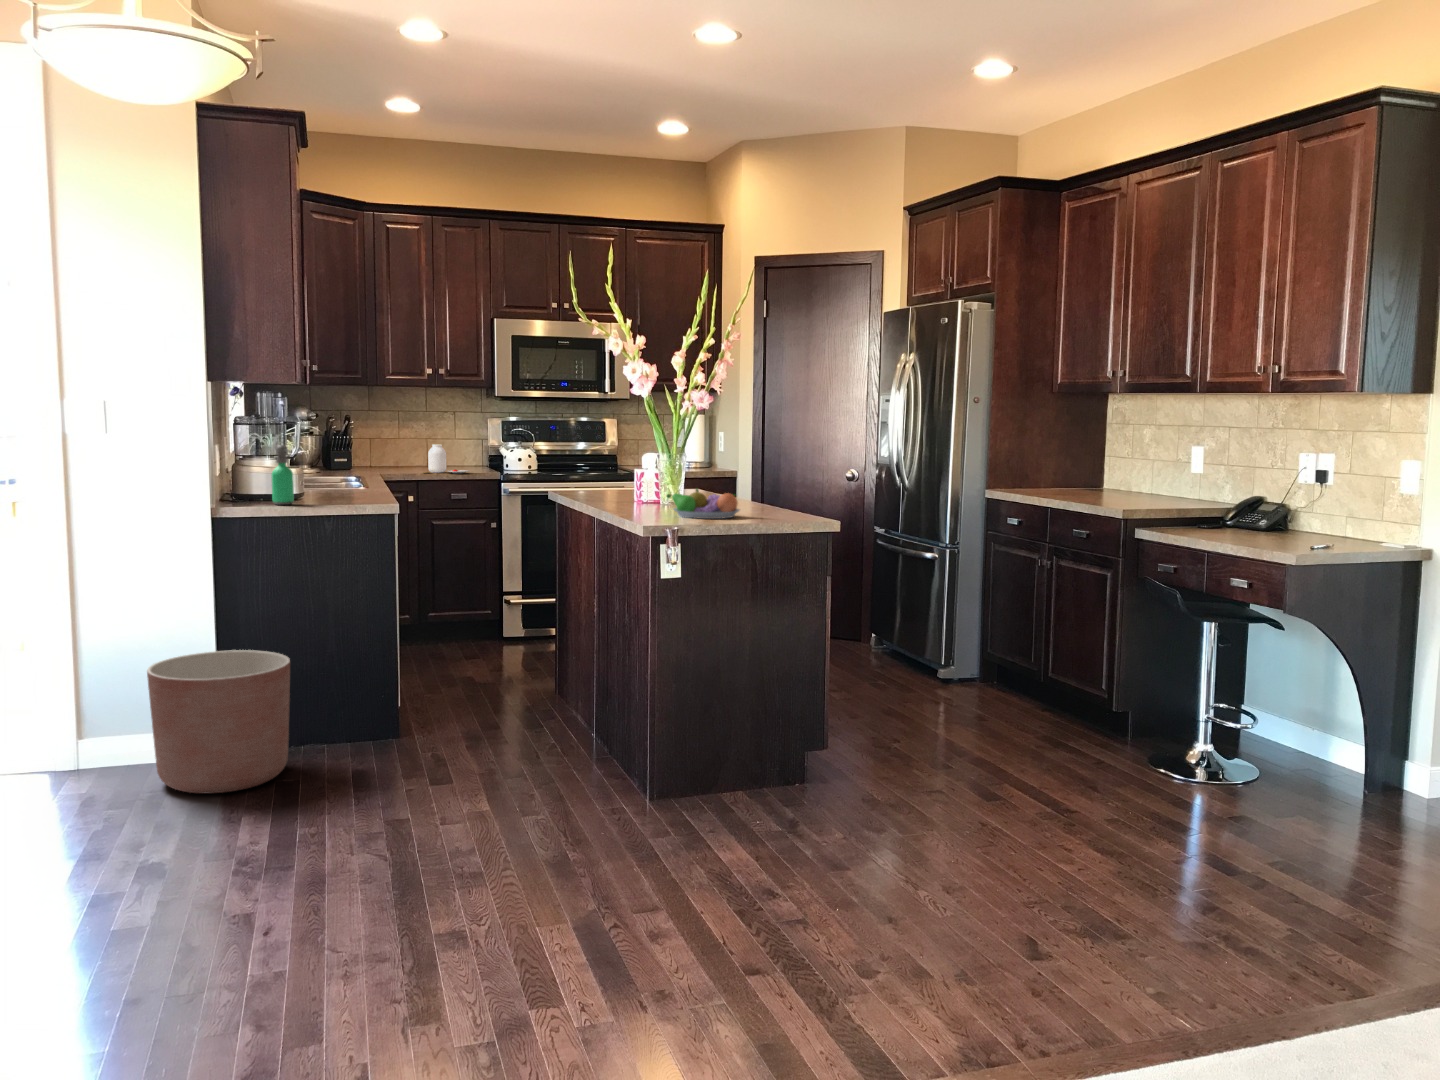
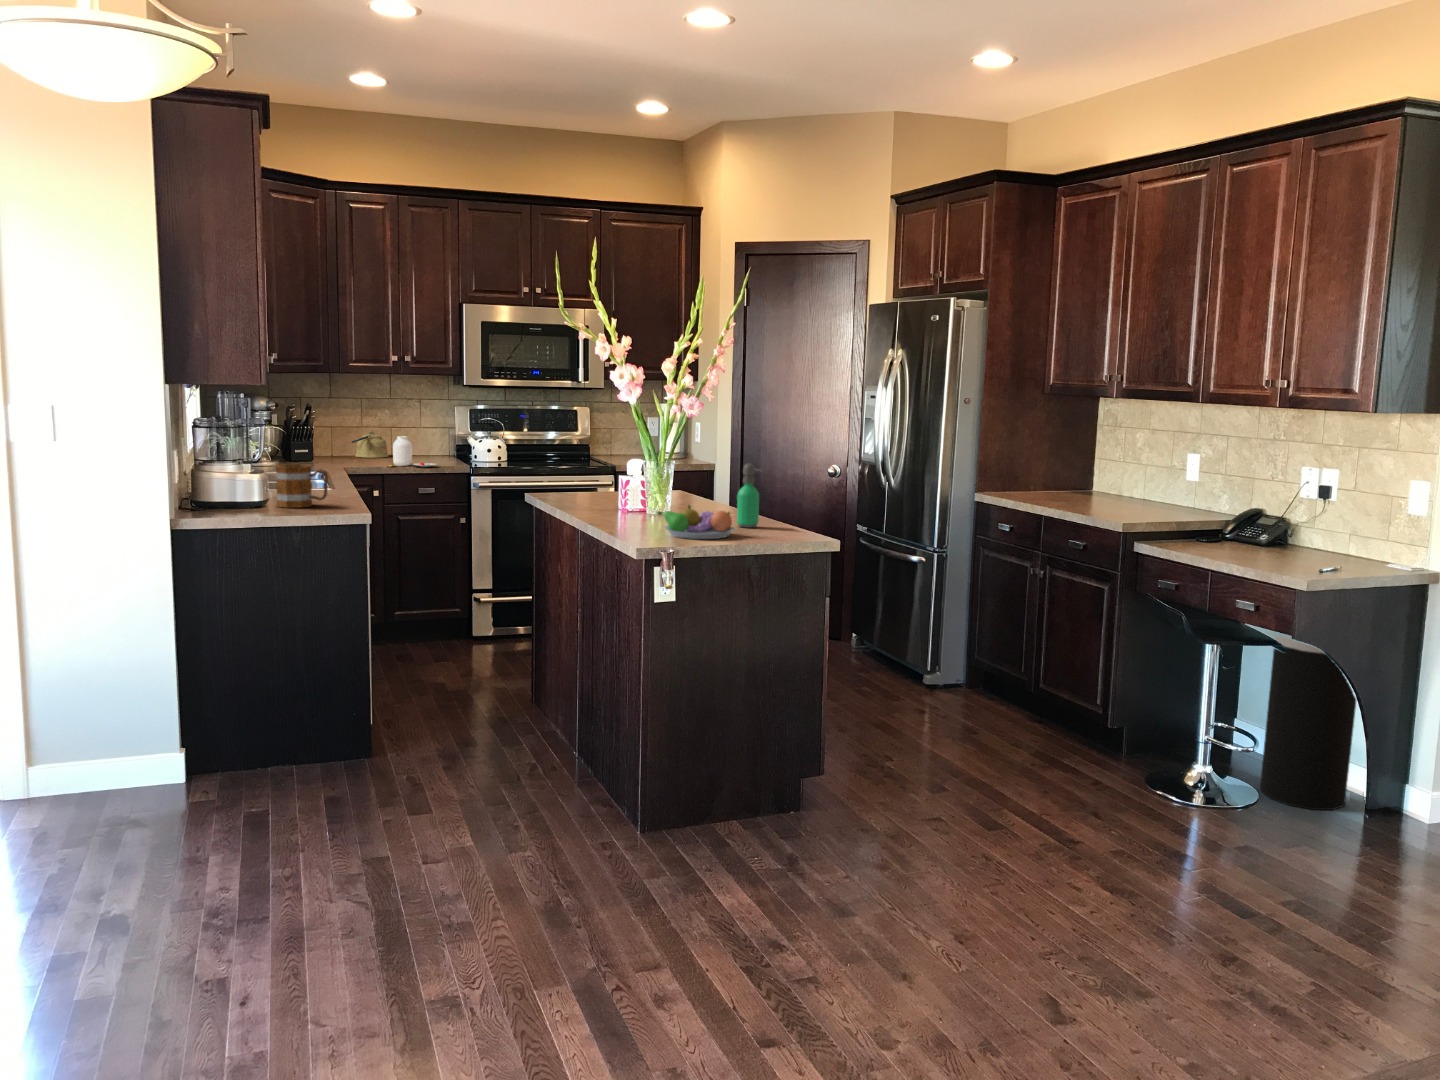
kettle: none [390,442,426,467] -> present [352,431,389,458]
soap dispenser: present [272,445,294,505] -> present [737,464,763,528]
mug: none [311,460,361,500] -> present [276,464,328,508]
trash can: none [1262,577,1359,786] -> present [1260,636,1356,810]
planter: present [147,650,290,793] -> none [104,672,258,829]

